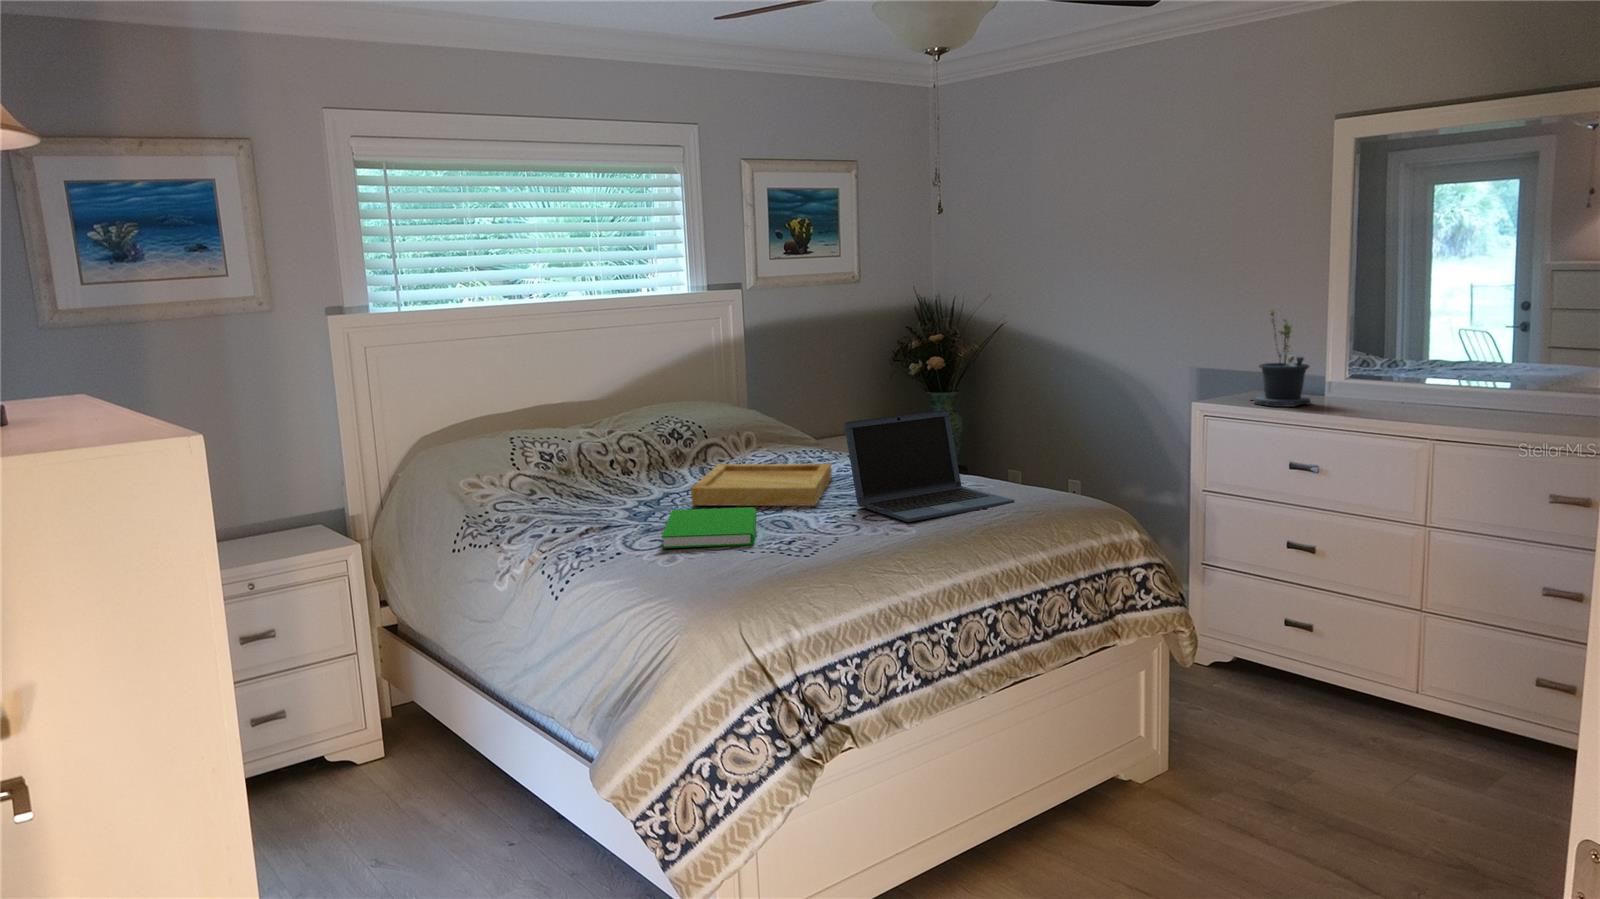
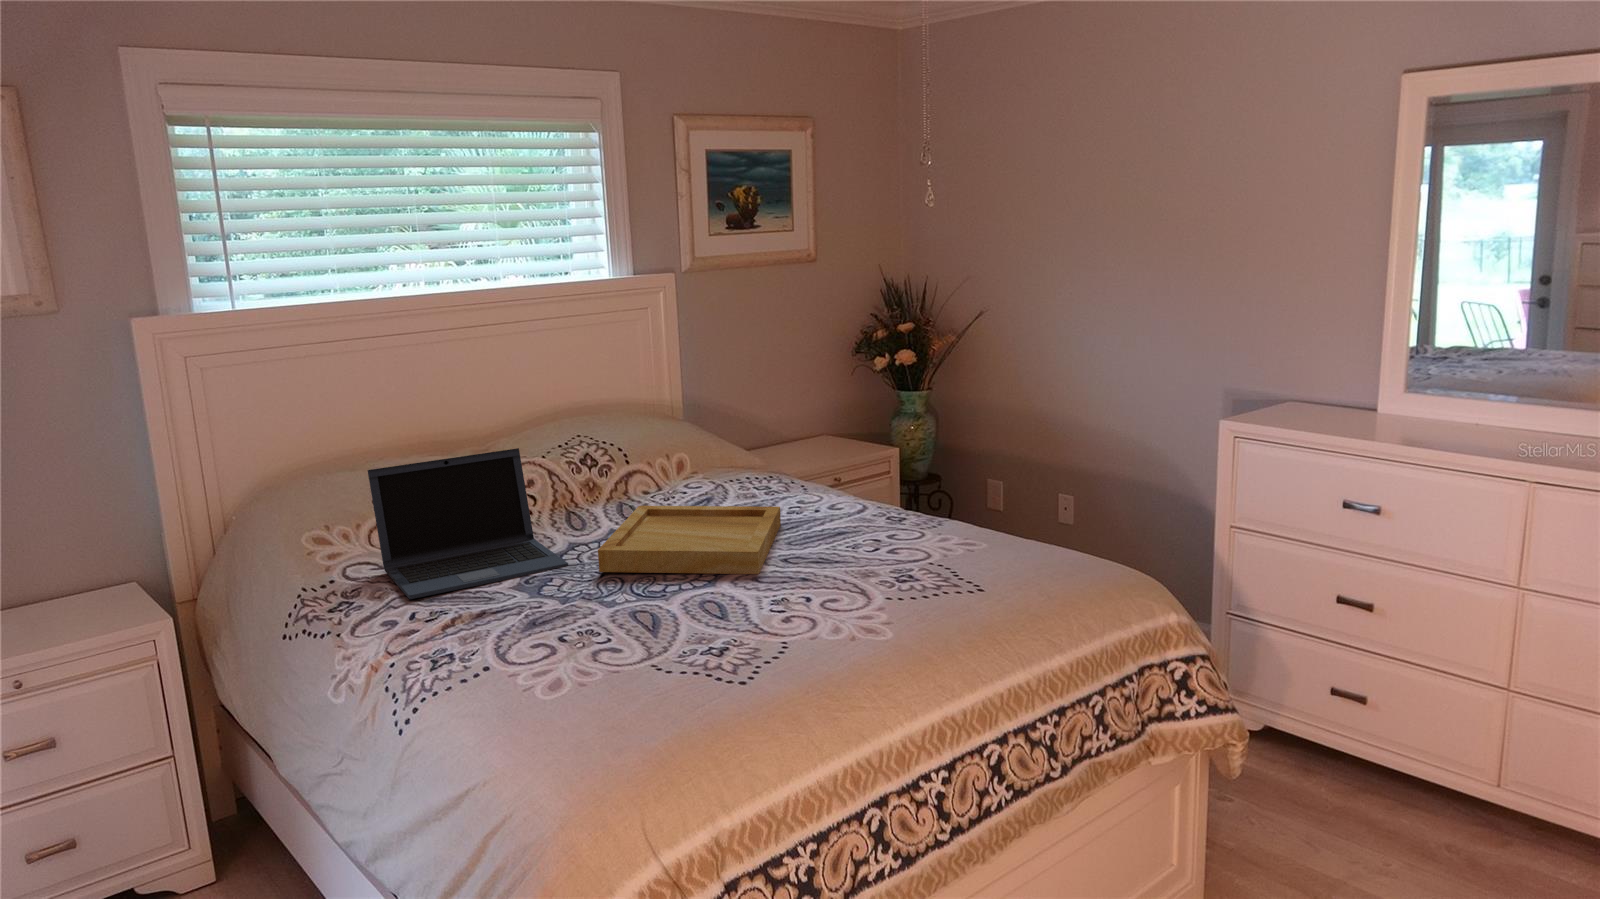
potted plant: present [1251,310,1311,407] -> none [1288,310,1368,430]
laptop: present [844,410,1014,522] -> present [368,448,568,599]
book: present [662,507,756,548] -> none [547,582,681,656]

